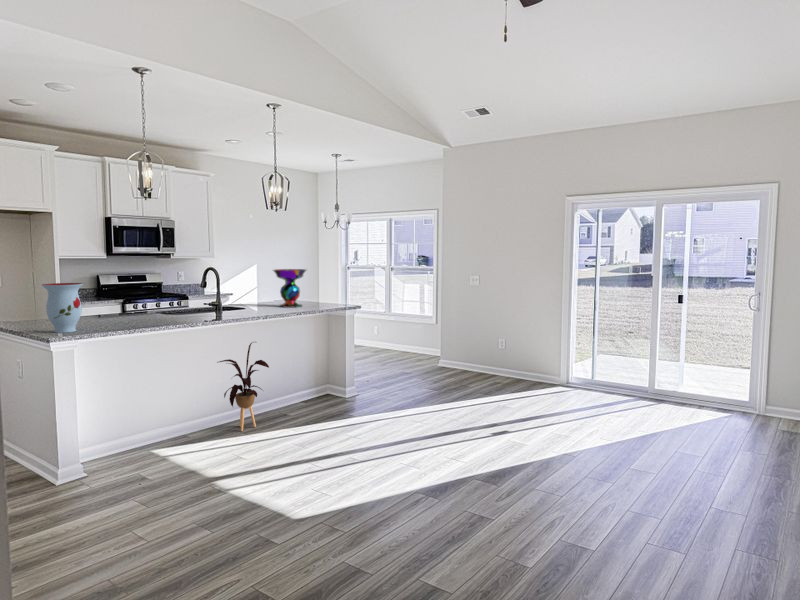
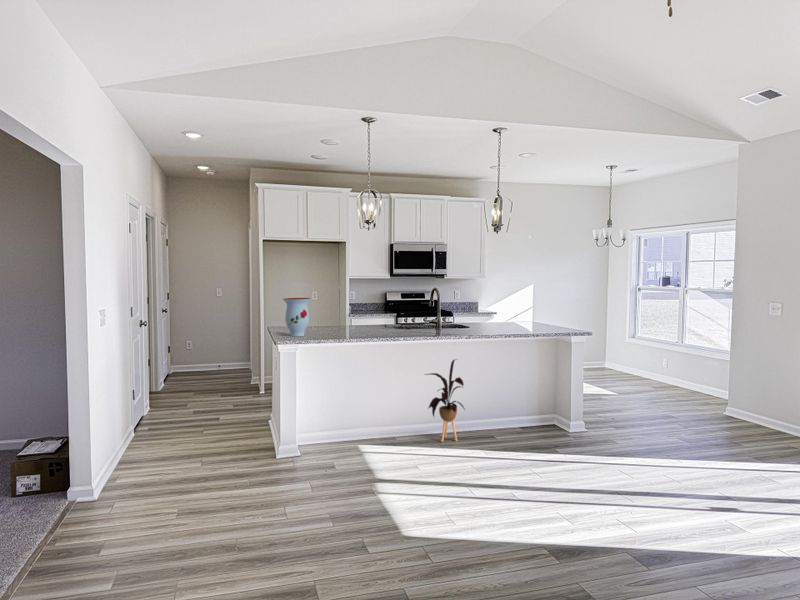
decorative bowl: present [273,269,307,308] -> none [501,291,536,329]

